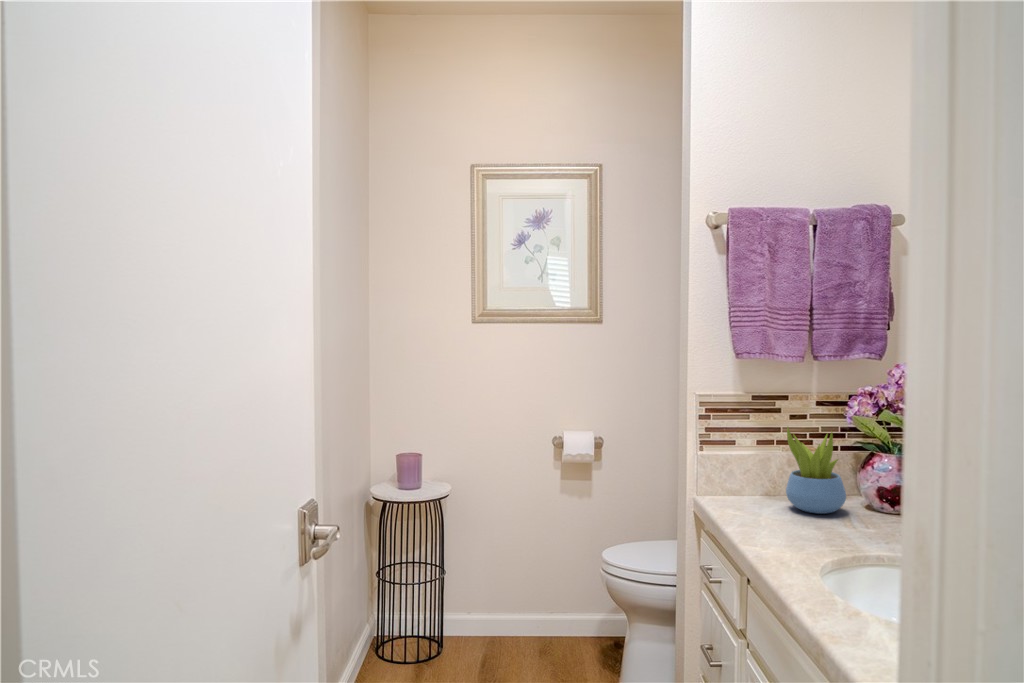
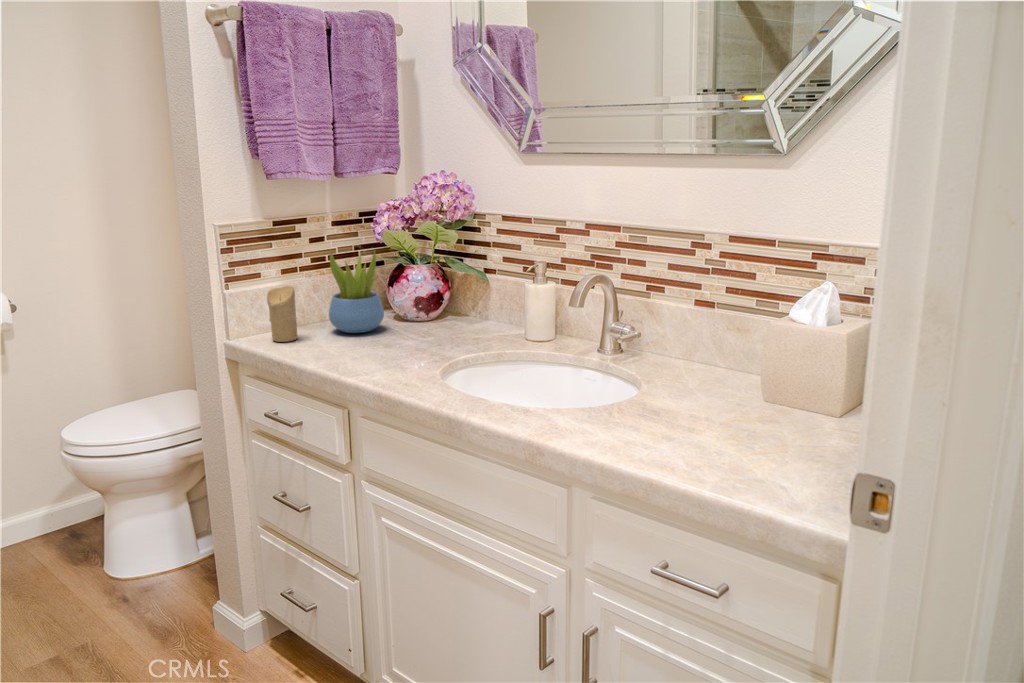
candle: none [725,454,751,506] -> present [267,286,298,342]

